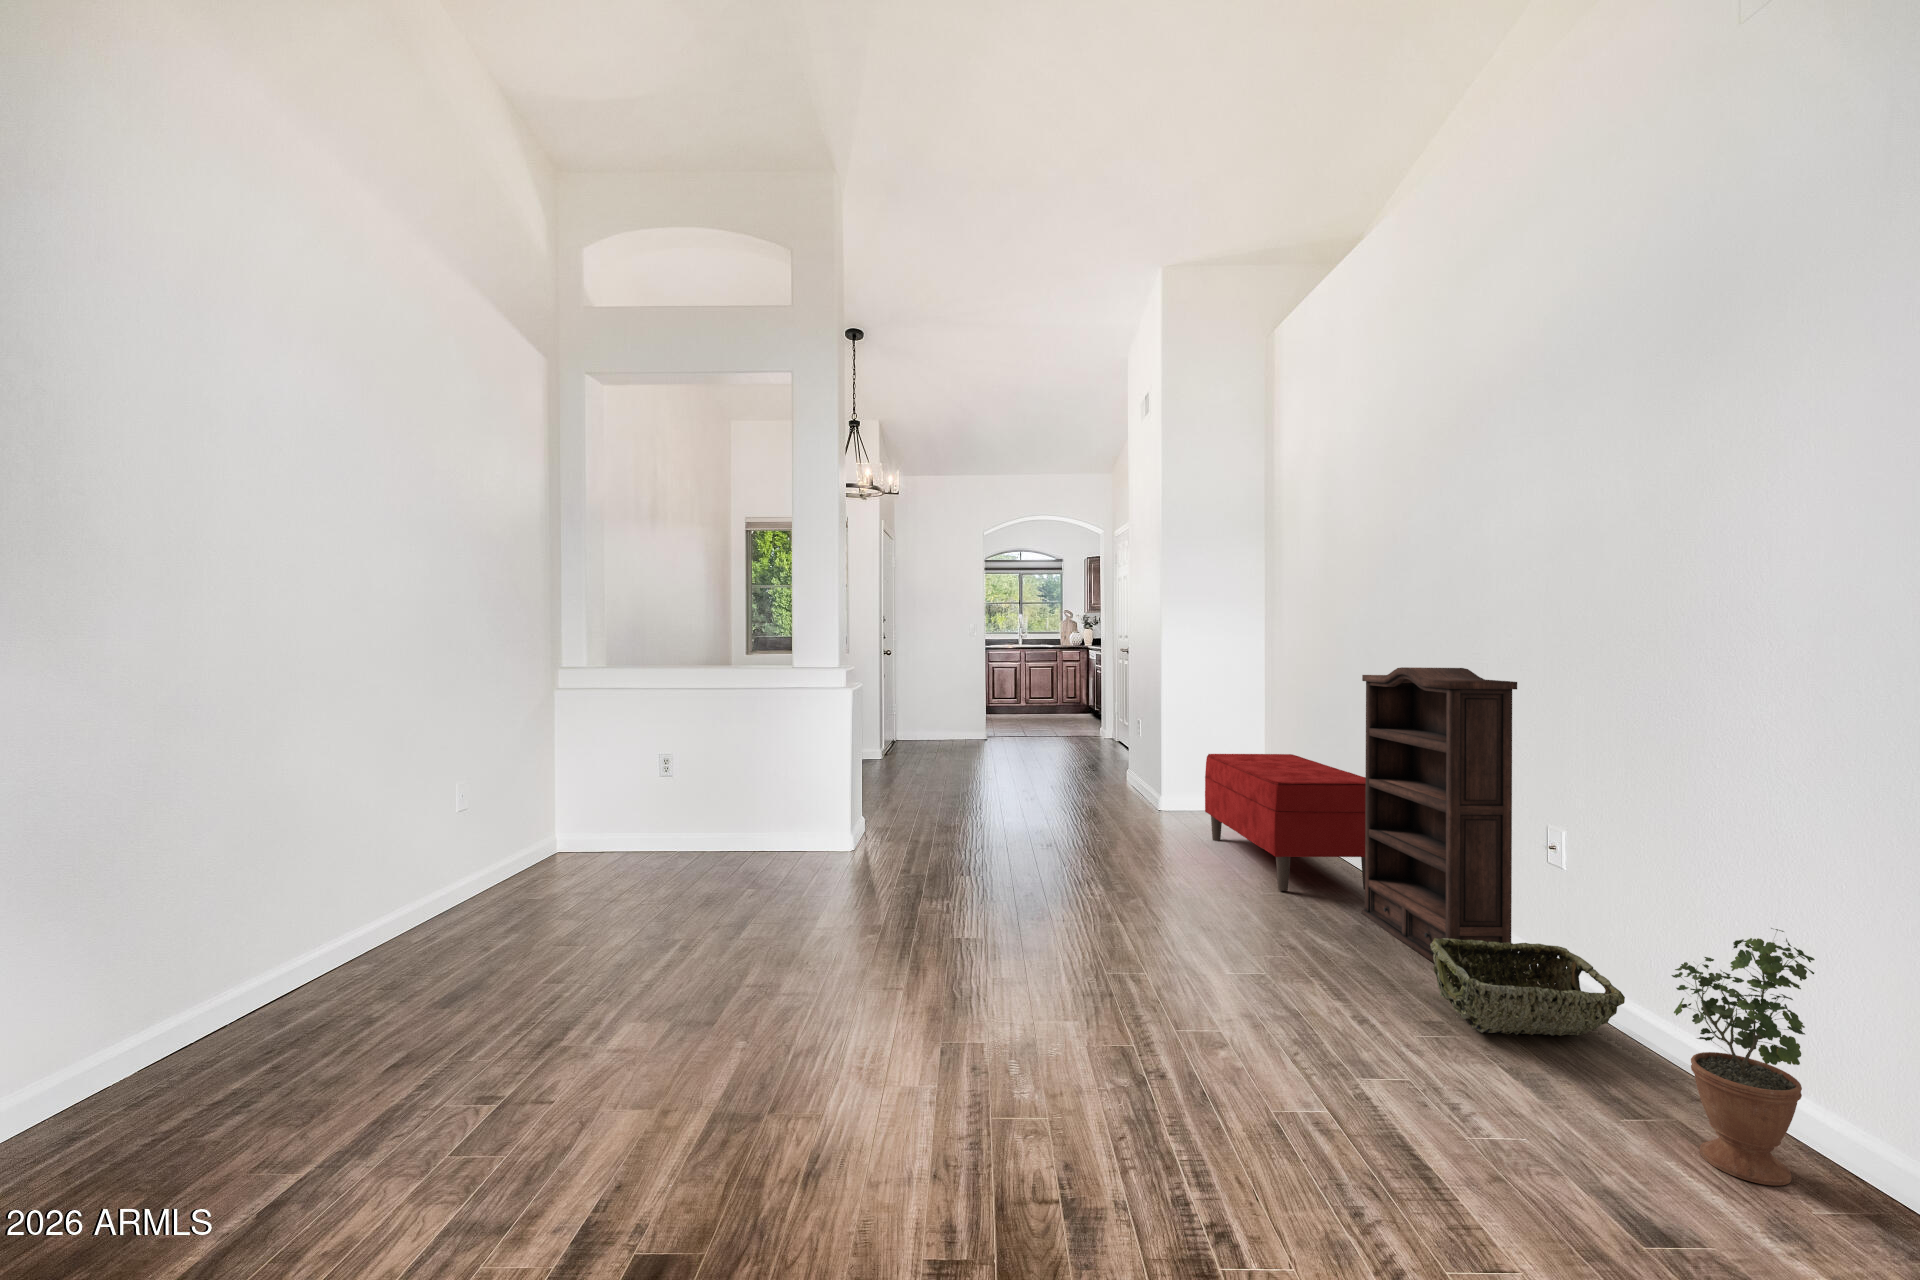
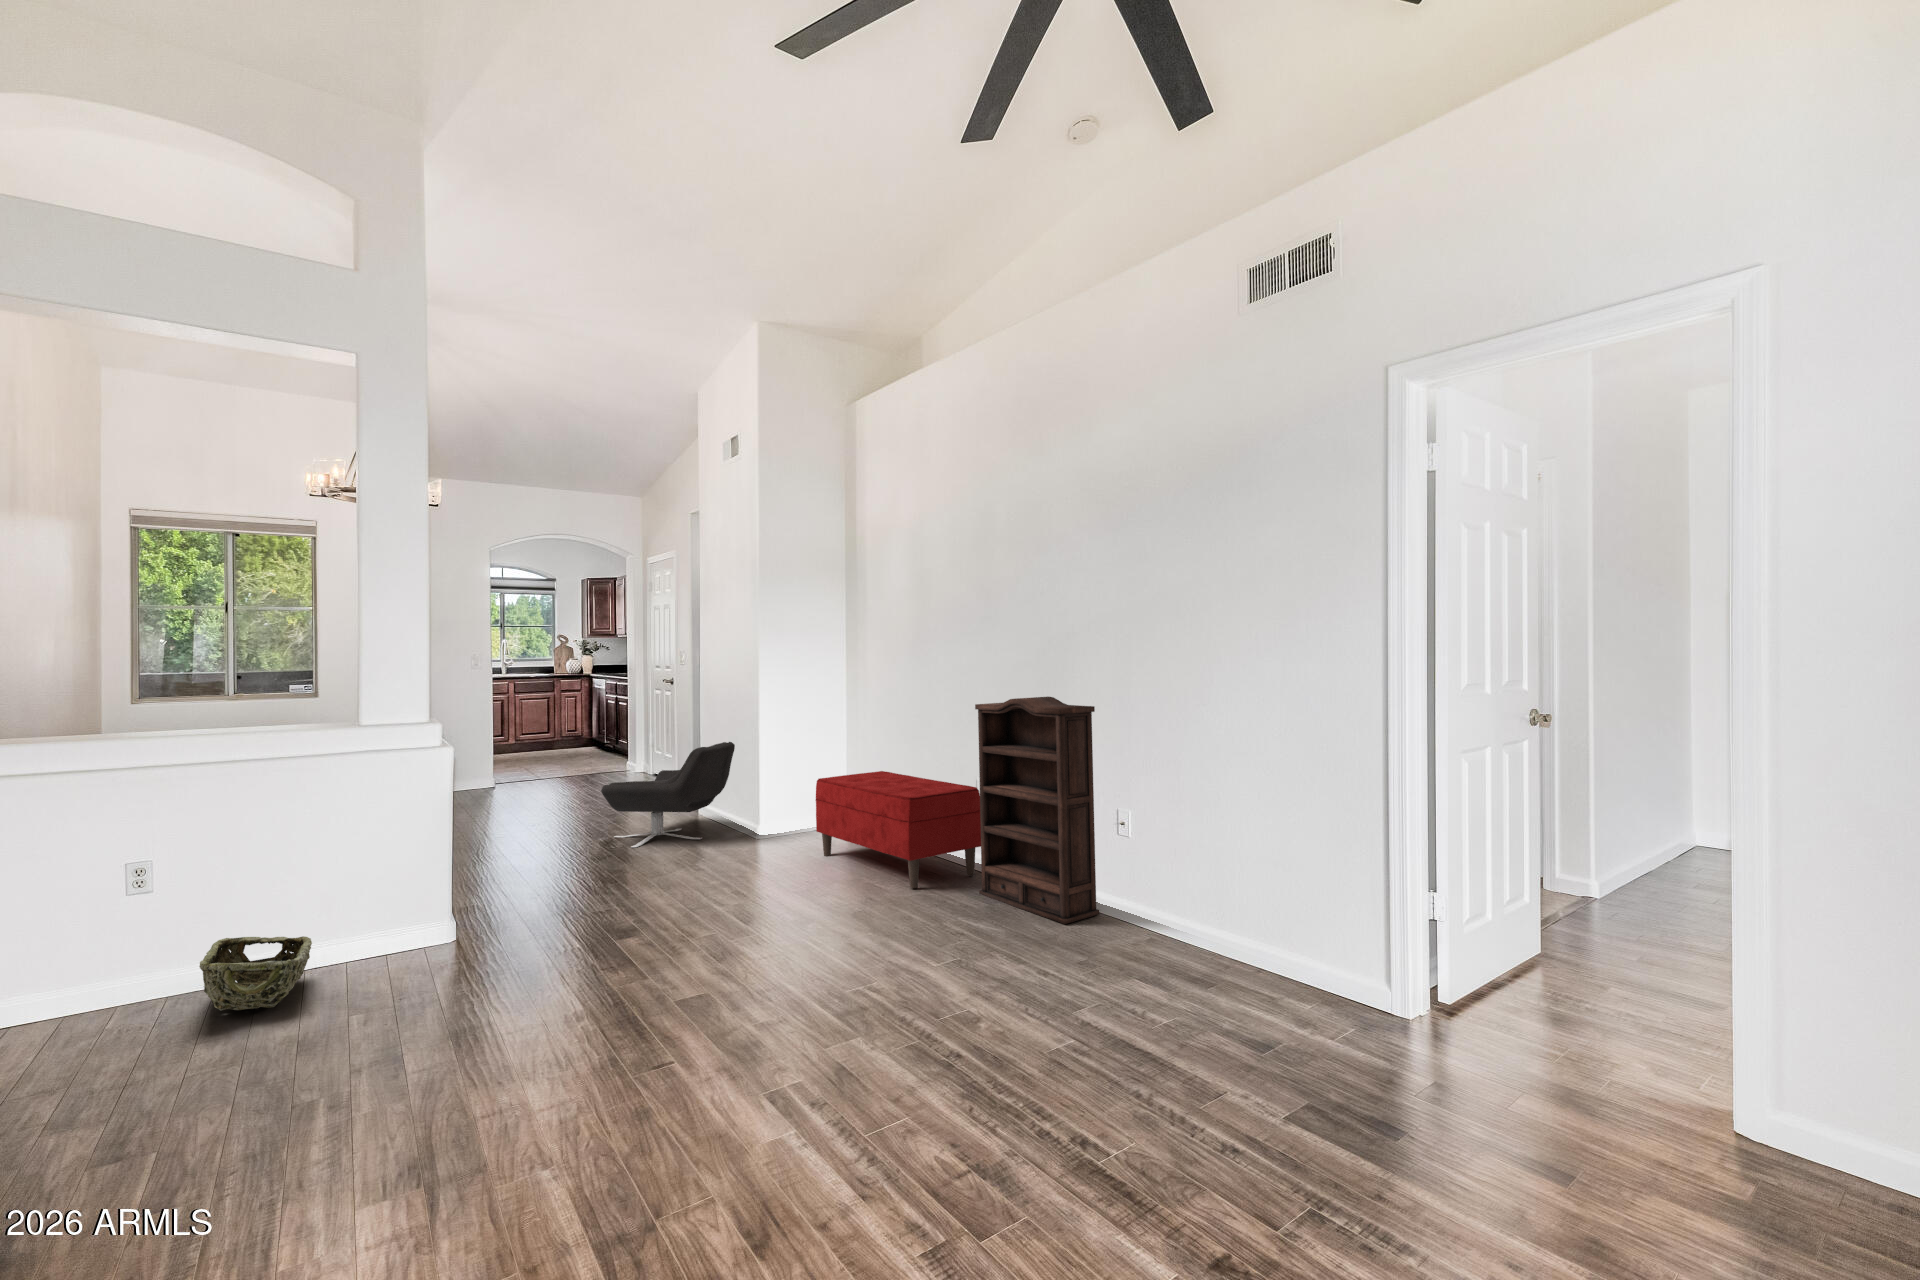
lounge chair: none [1015,709,1145,805] -> present [601,742,735,847]
potted plant: present [1672,928,1815,1186] -> none [1233,851,1298,1002]
woven basket: present [1430,938,1625,1036] -> present [199,936,312,1011]

